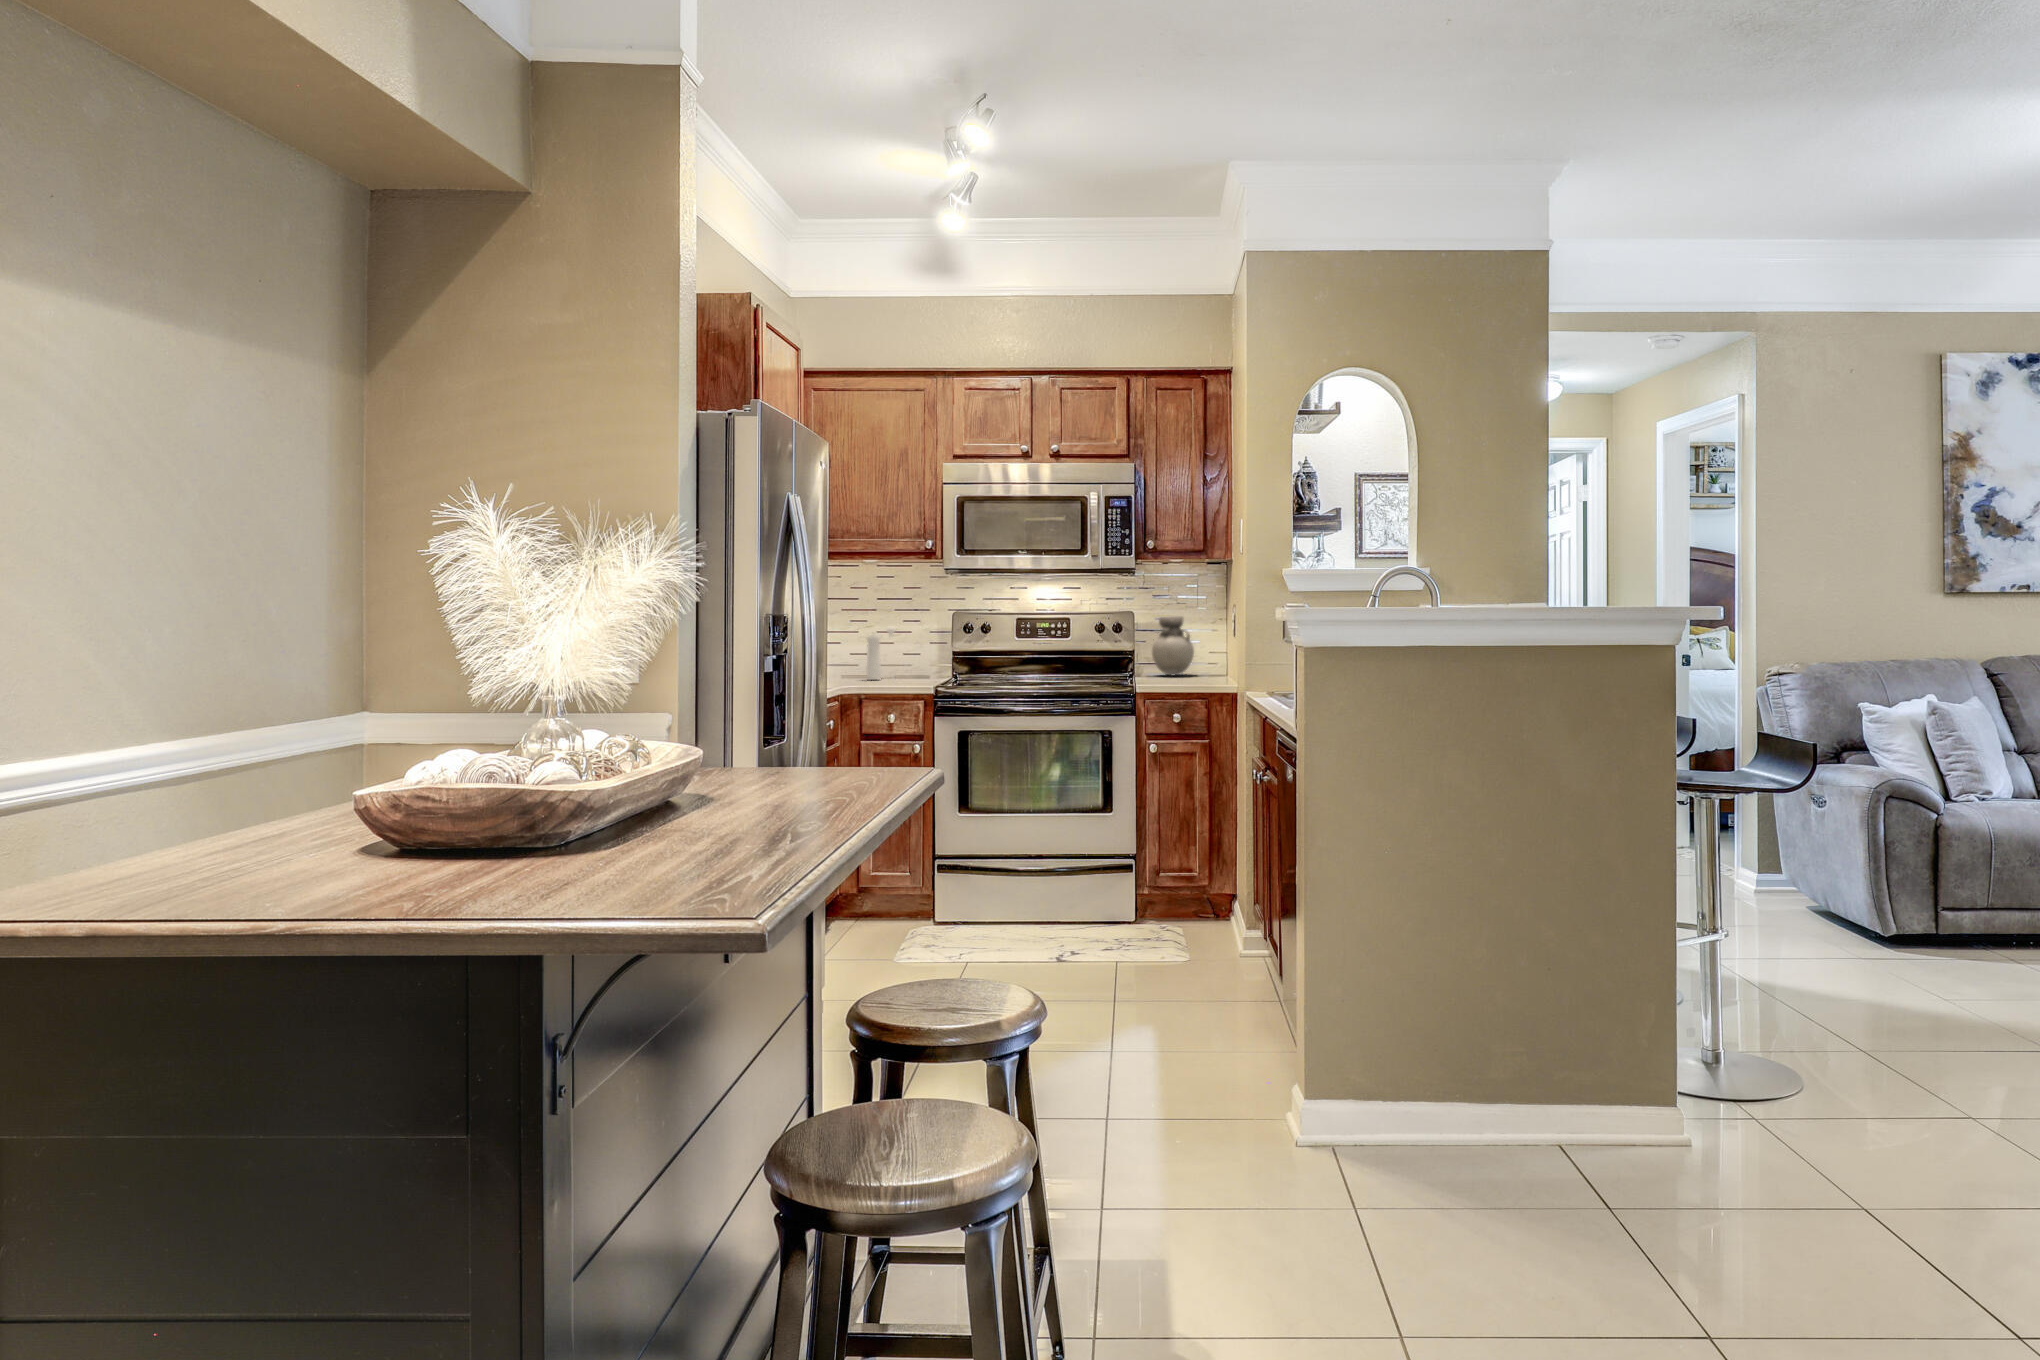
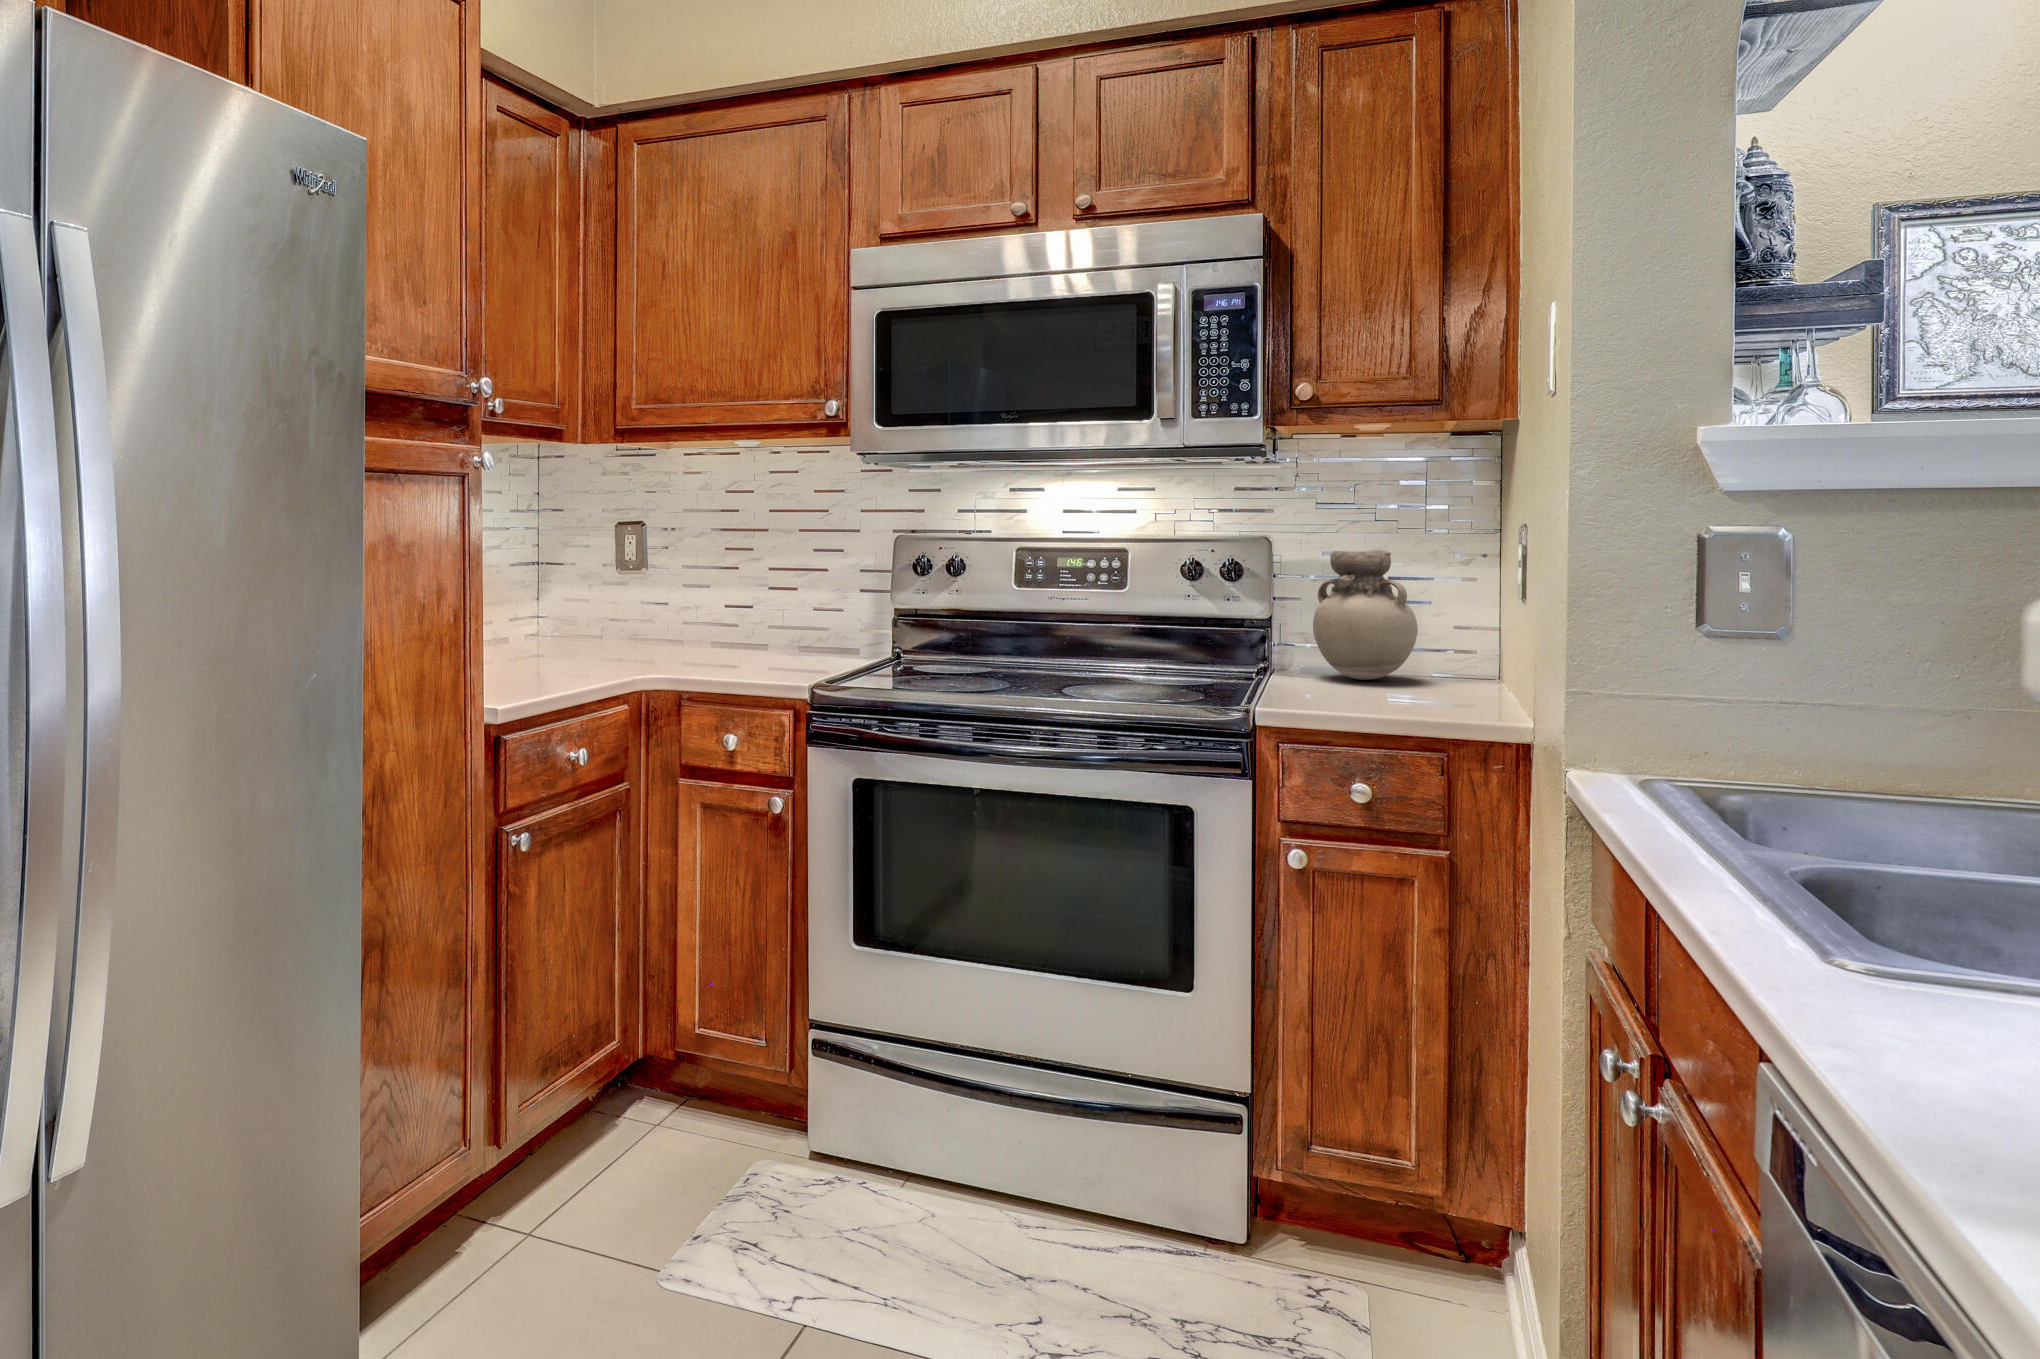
pepper mill: present [866,626,896,680] -> none [730,557,792,656]

